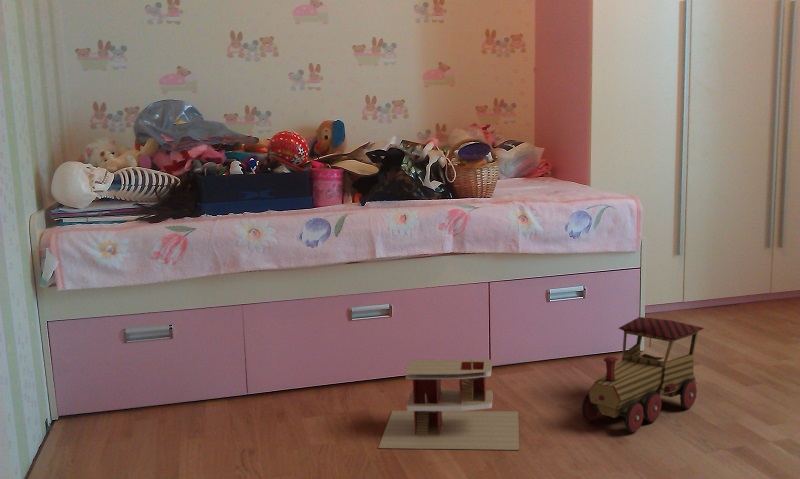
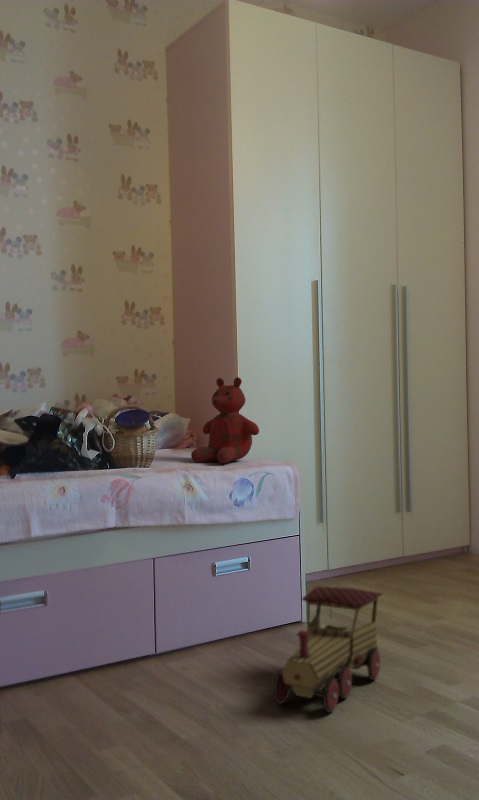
teddy bear: none [533,109,601,195] -> present [191,377,259,463]
toy house: present [378,359,519,450] -> none [52,645,218,765]

